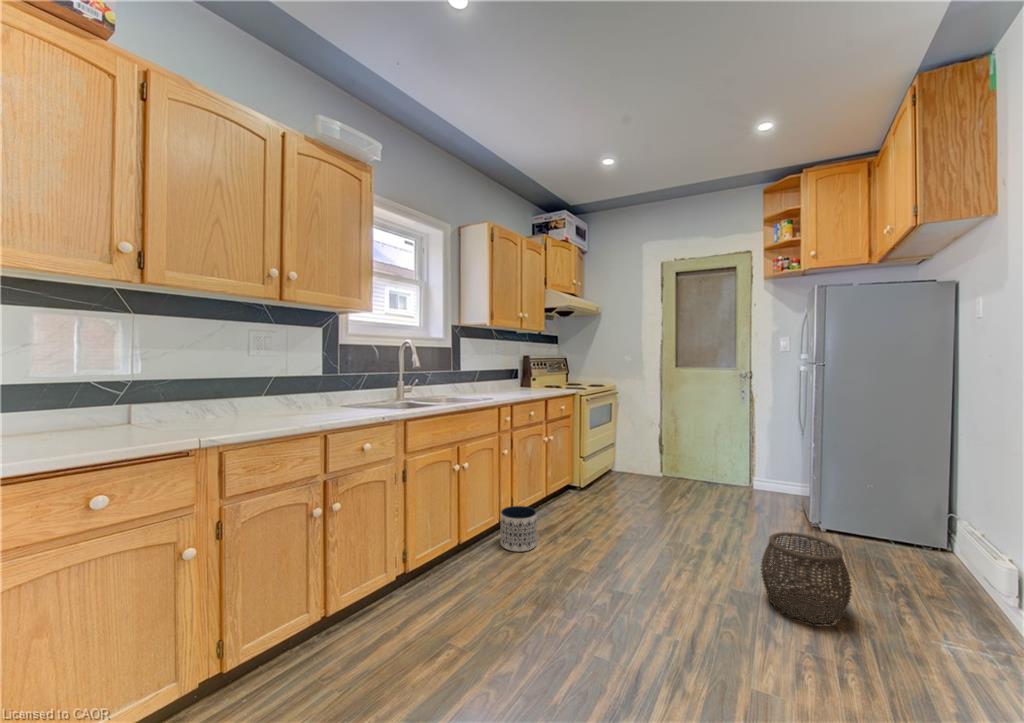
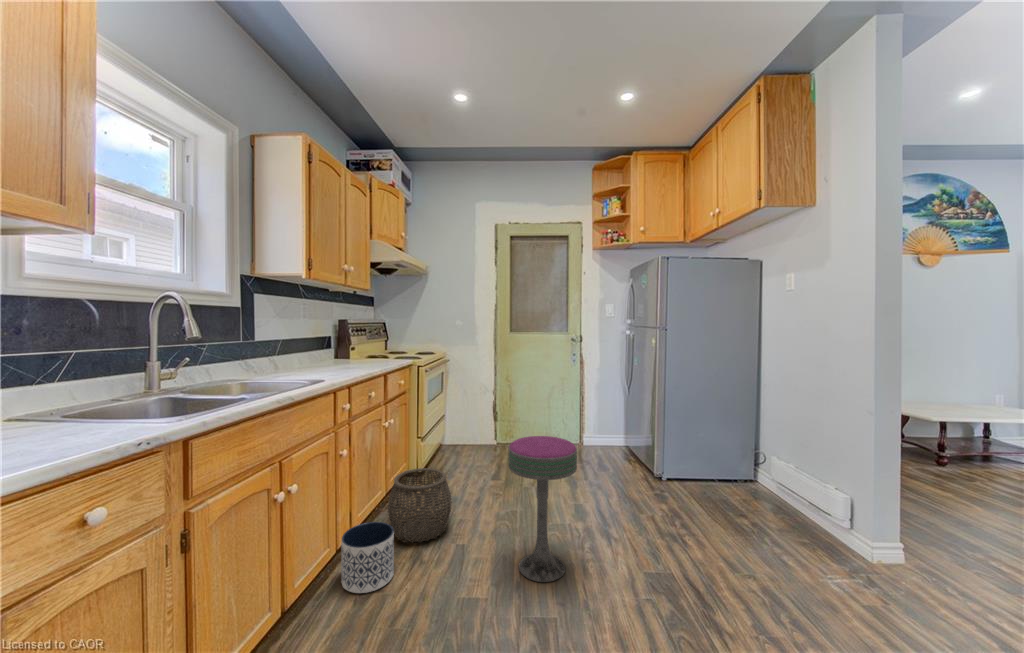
bar stool: none [623,458,685,581] -> present [509,436,577,582]
woven basket: present [761,532,852,625] -> present [388,468,452,543]

